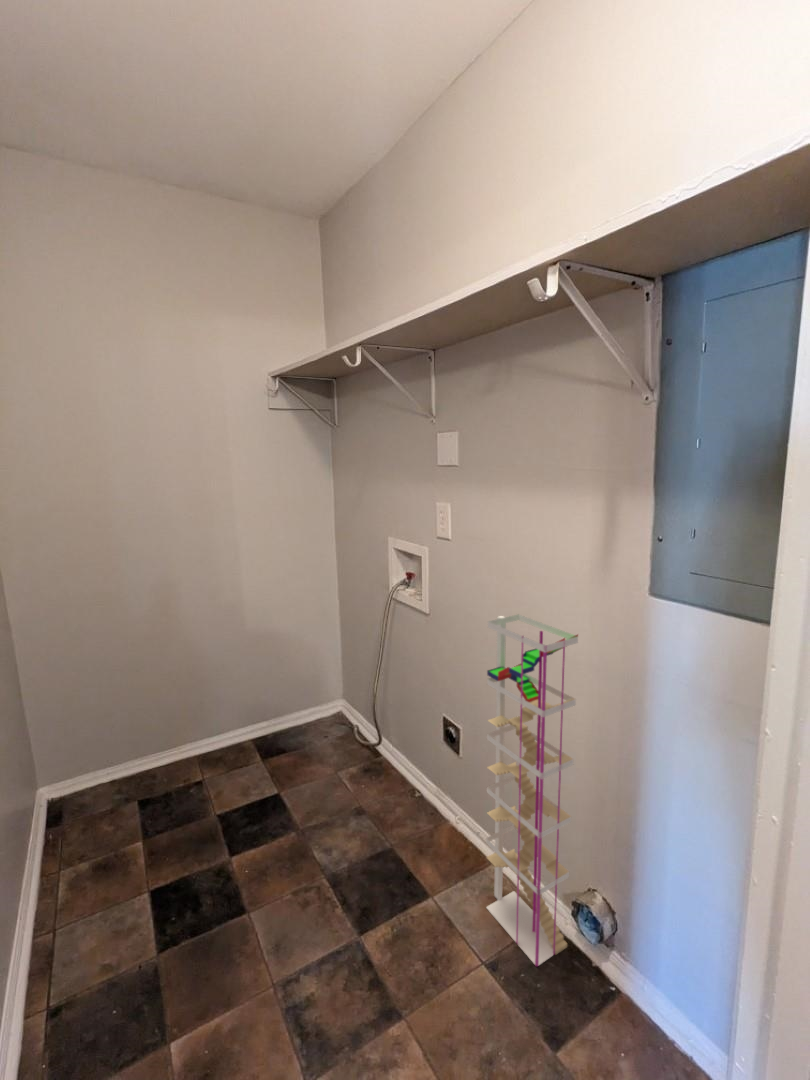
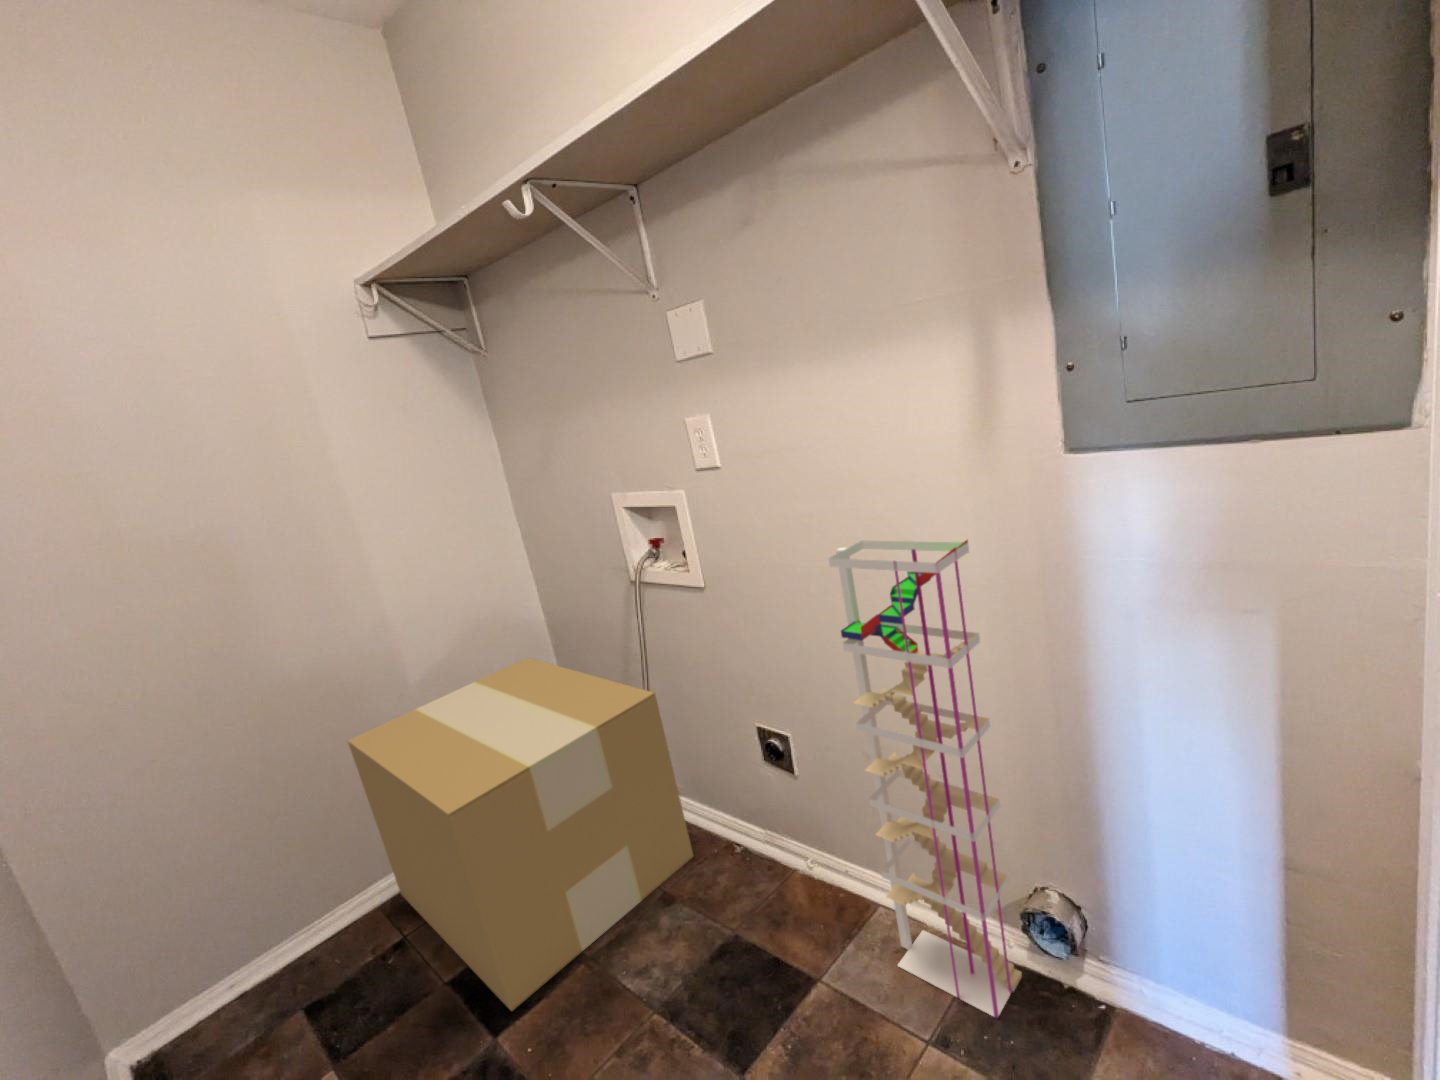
cardboard box: none [201,627,387,845] -> present [348,658,693,1011]

